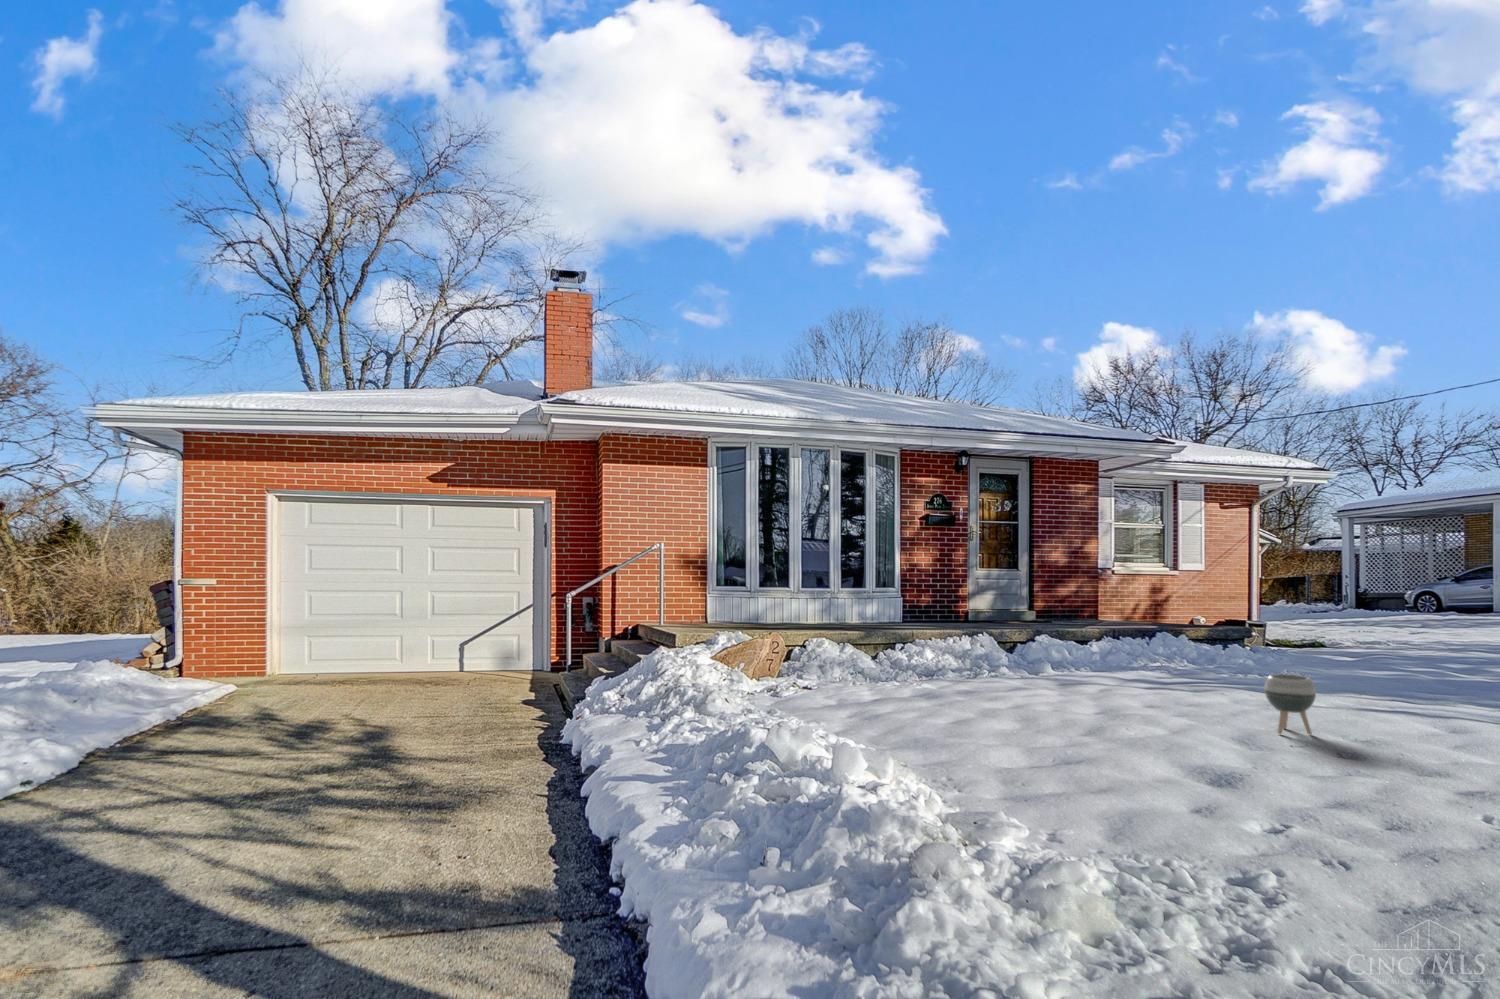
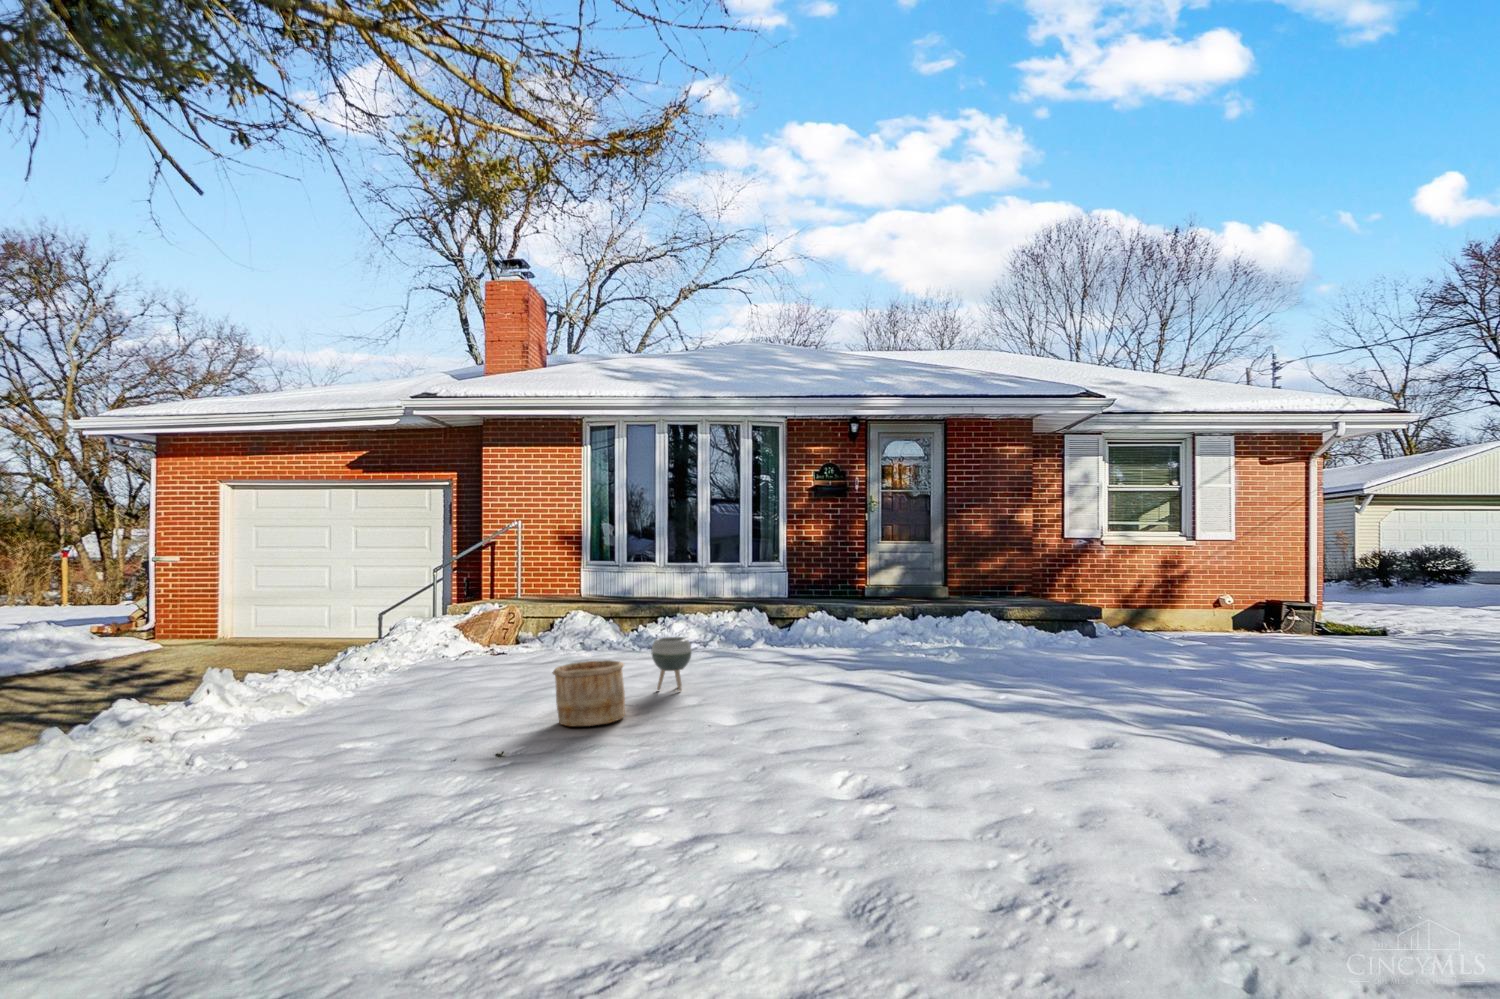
wooden bucket: none [1315,706,1418,788] -> present [552,660,625,726]

